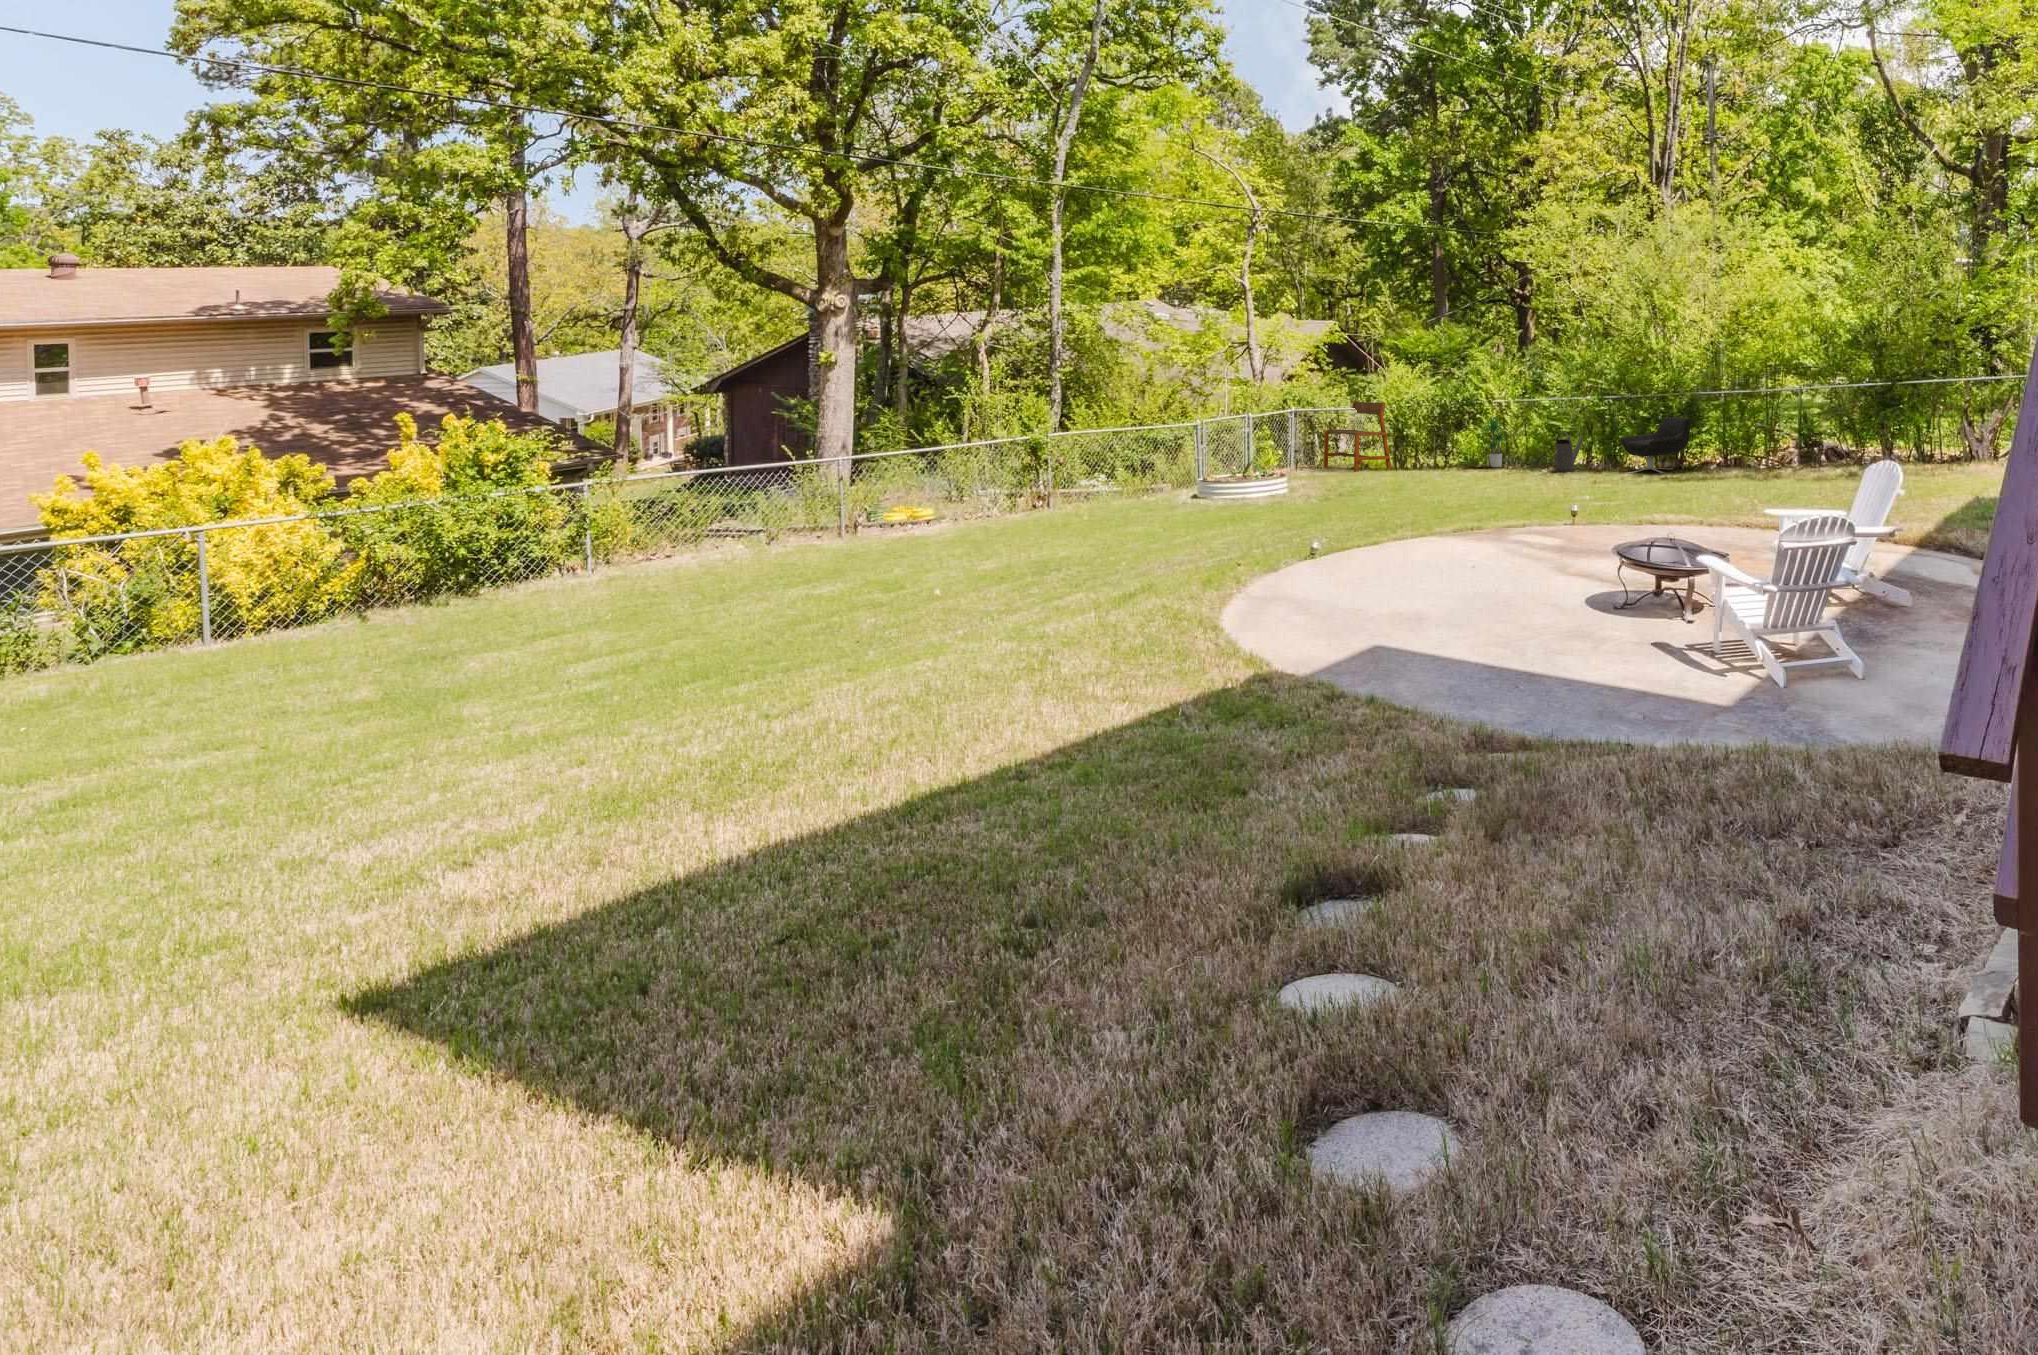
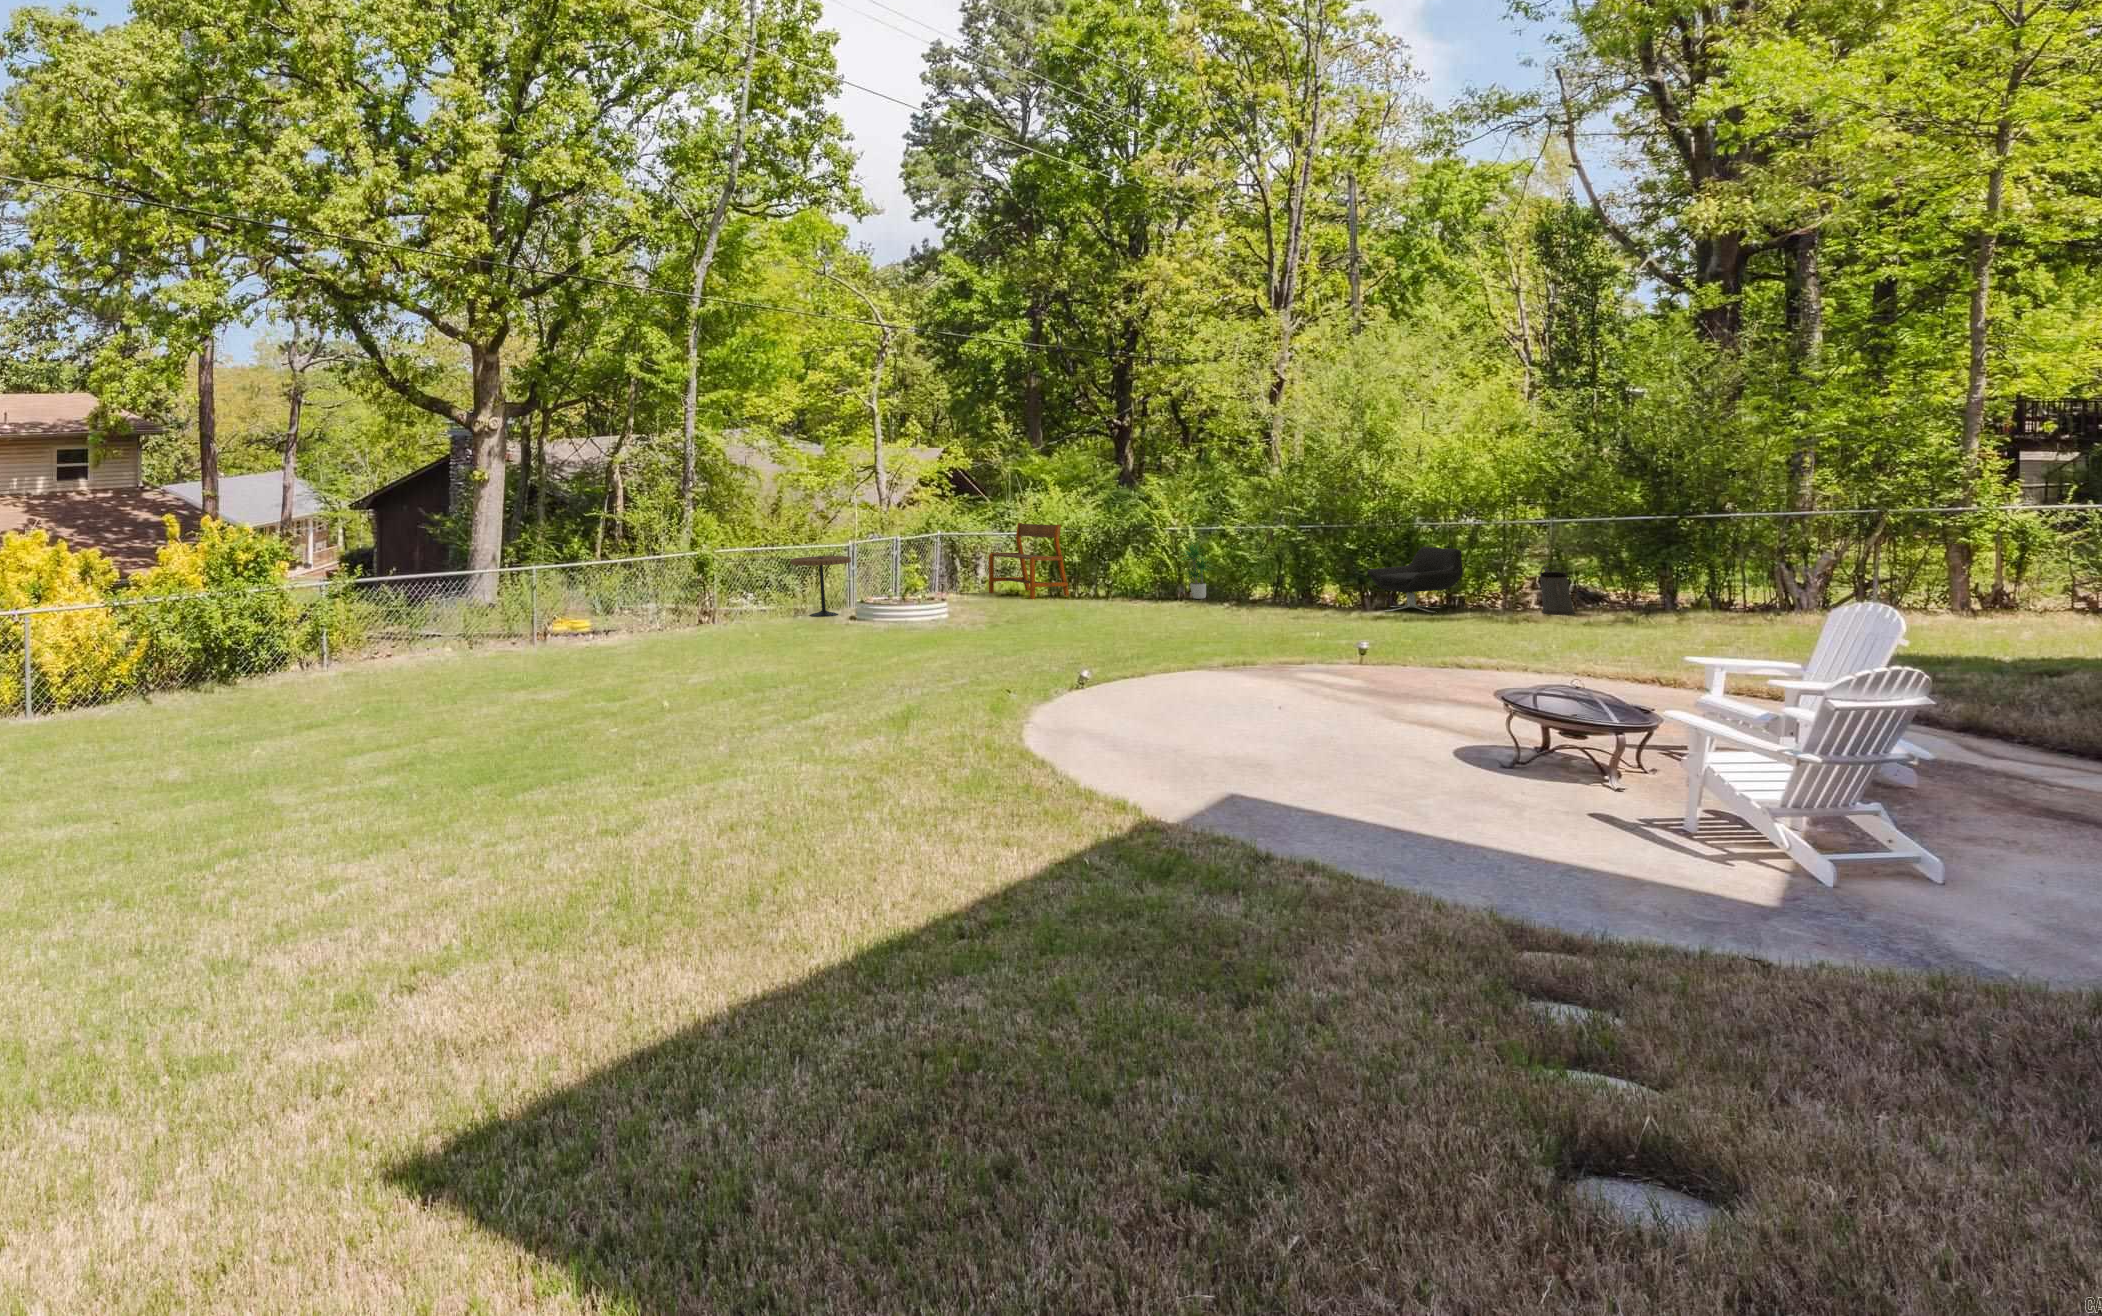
watering can: present [1554,432,1583,472] -> present [1540,563,1575,615]
side table: none [1122,435,1180,493] -> present [791,556,851,617]

